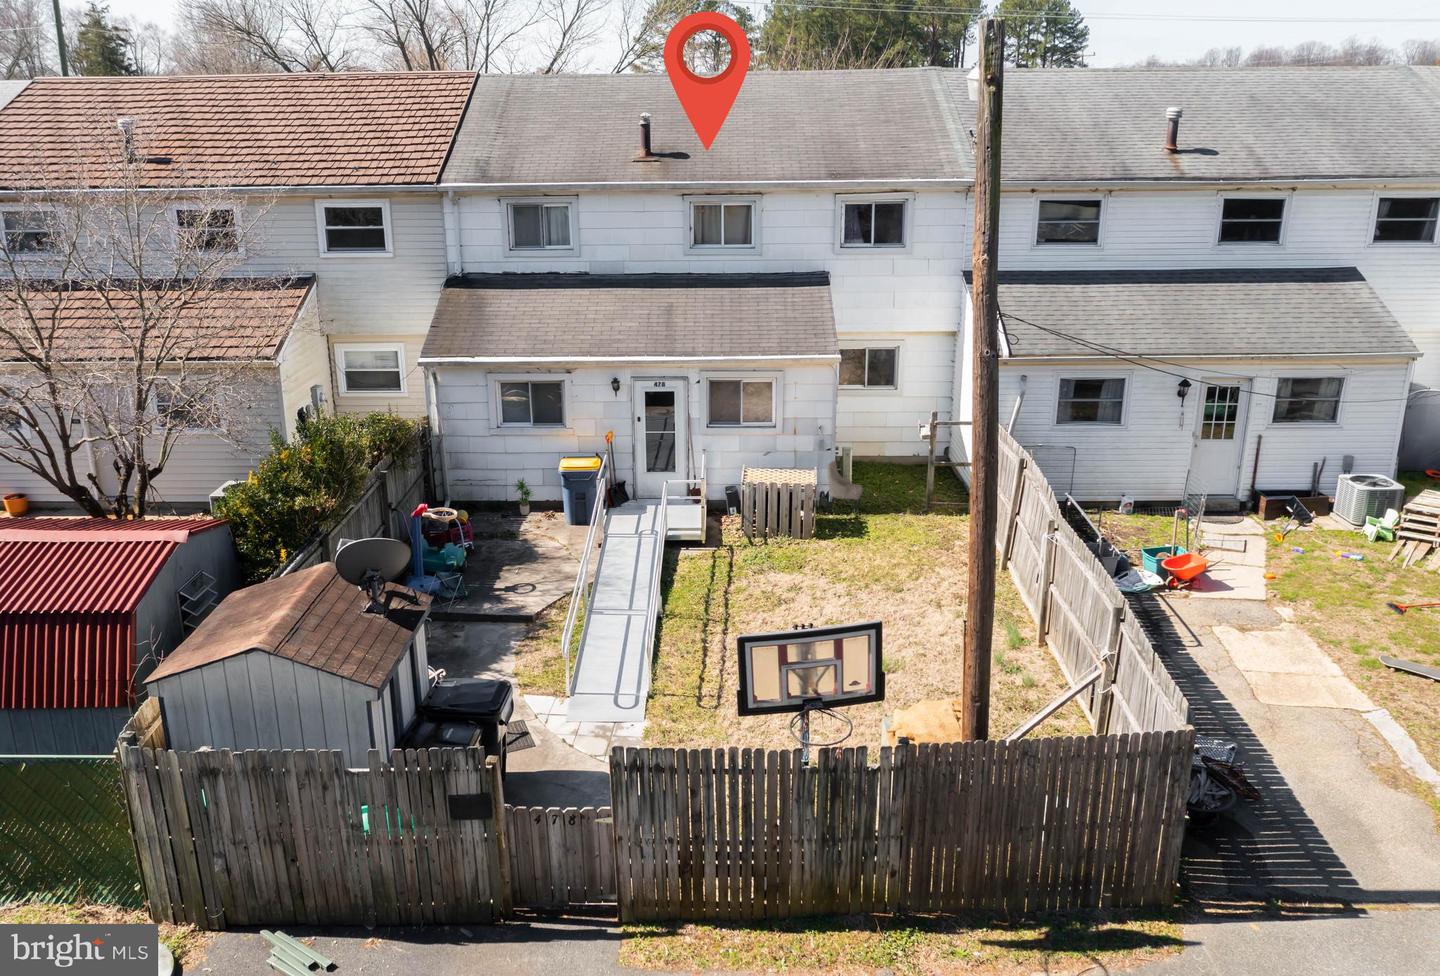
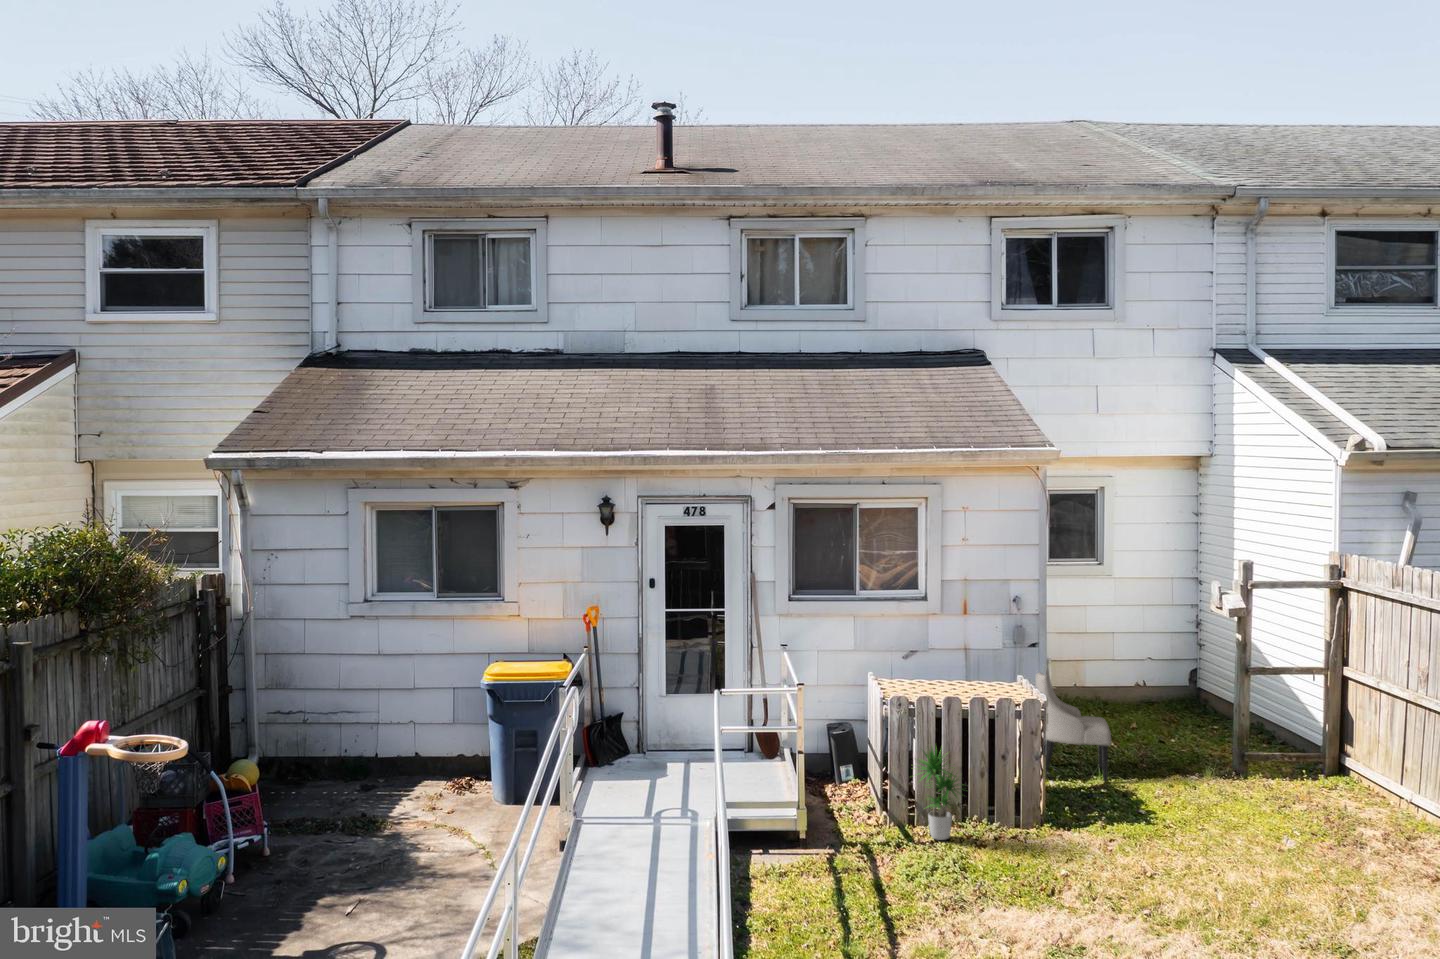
potted plant: present [515,478,533,515] -> present [919,747,963,840]

